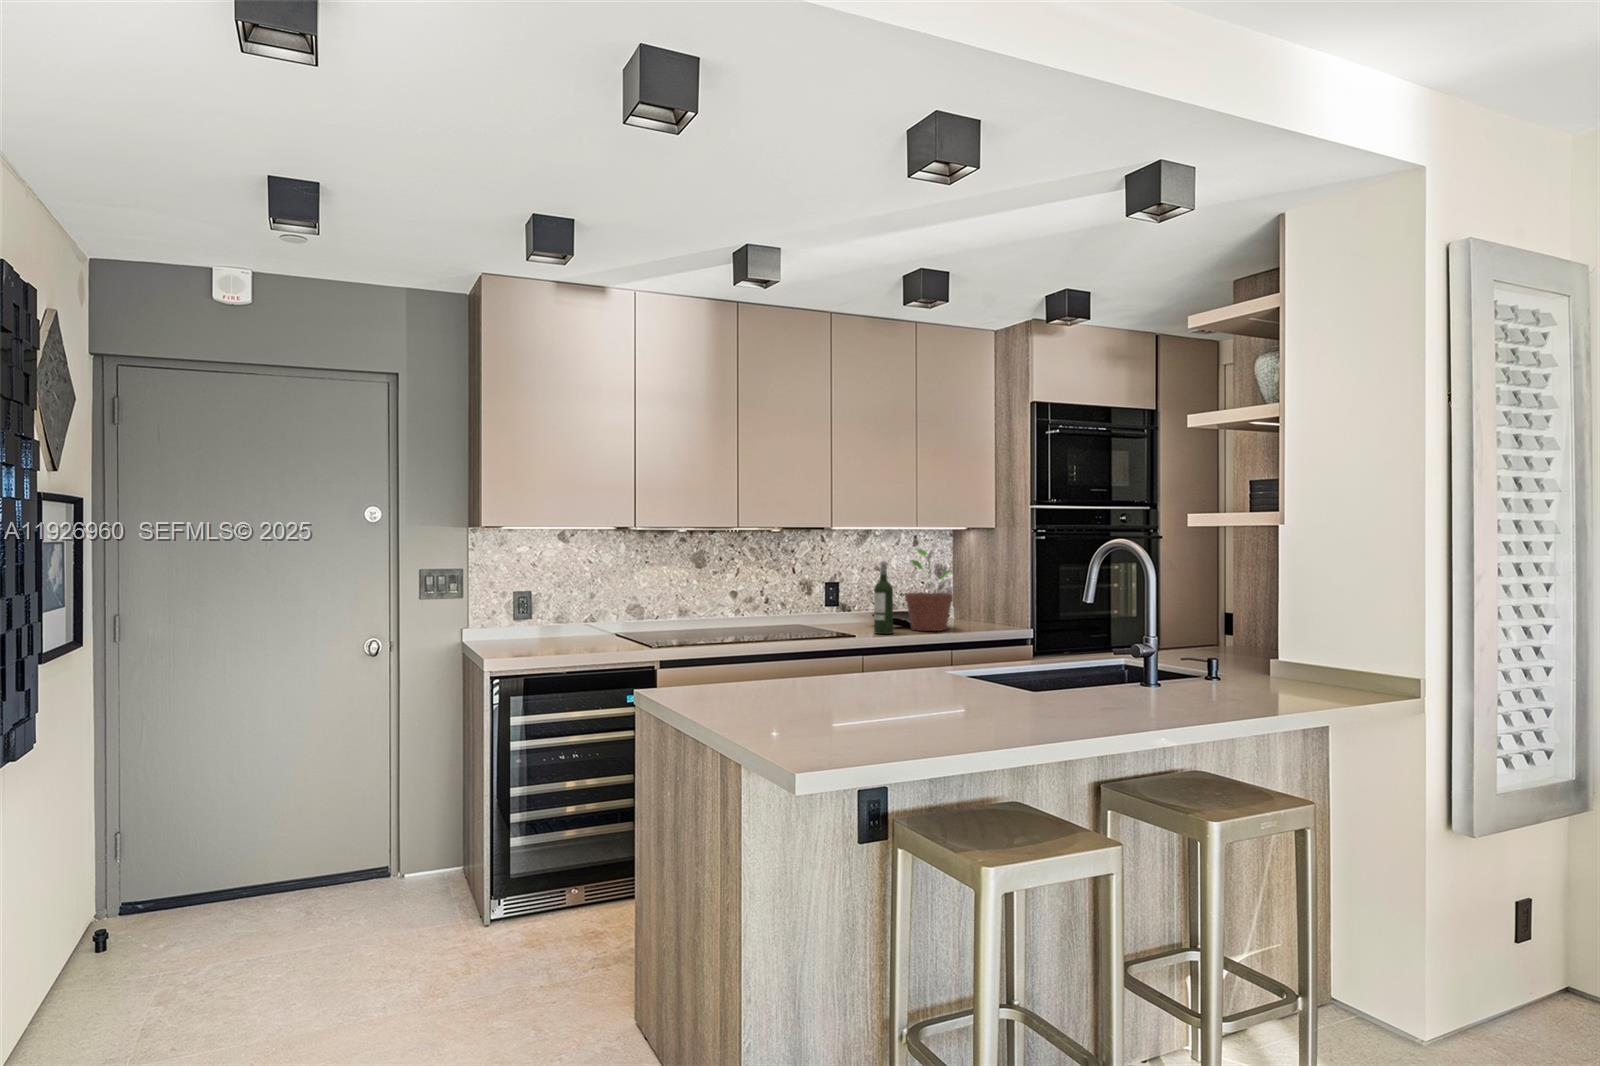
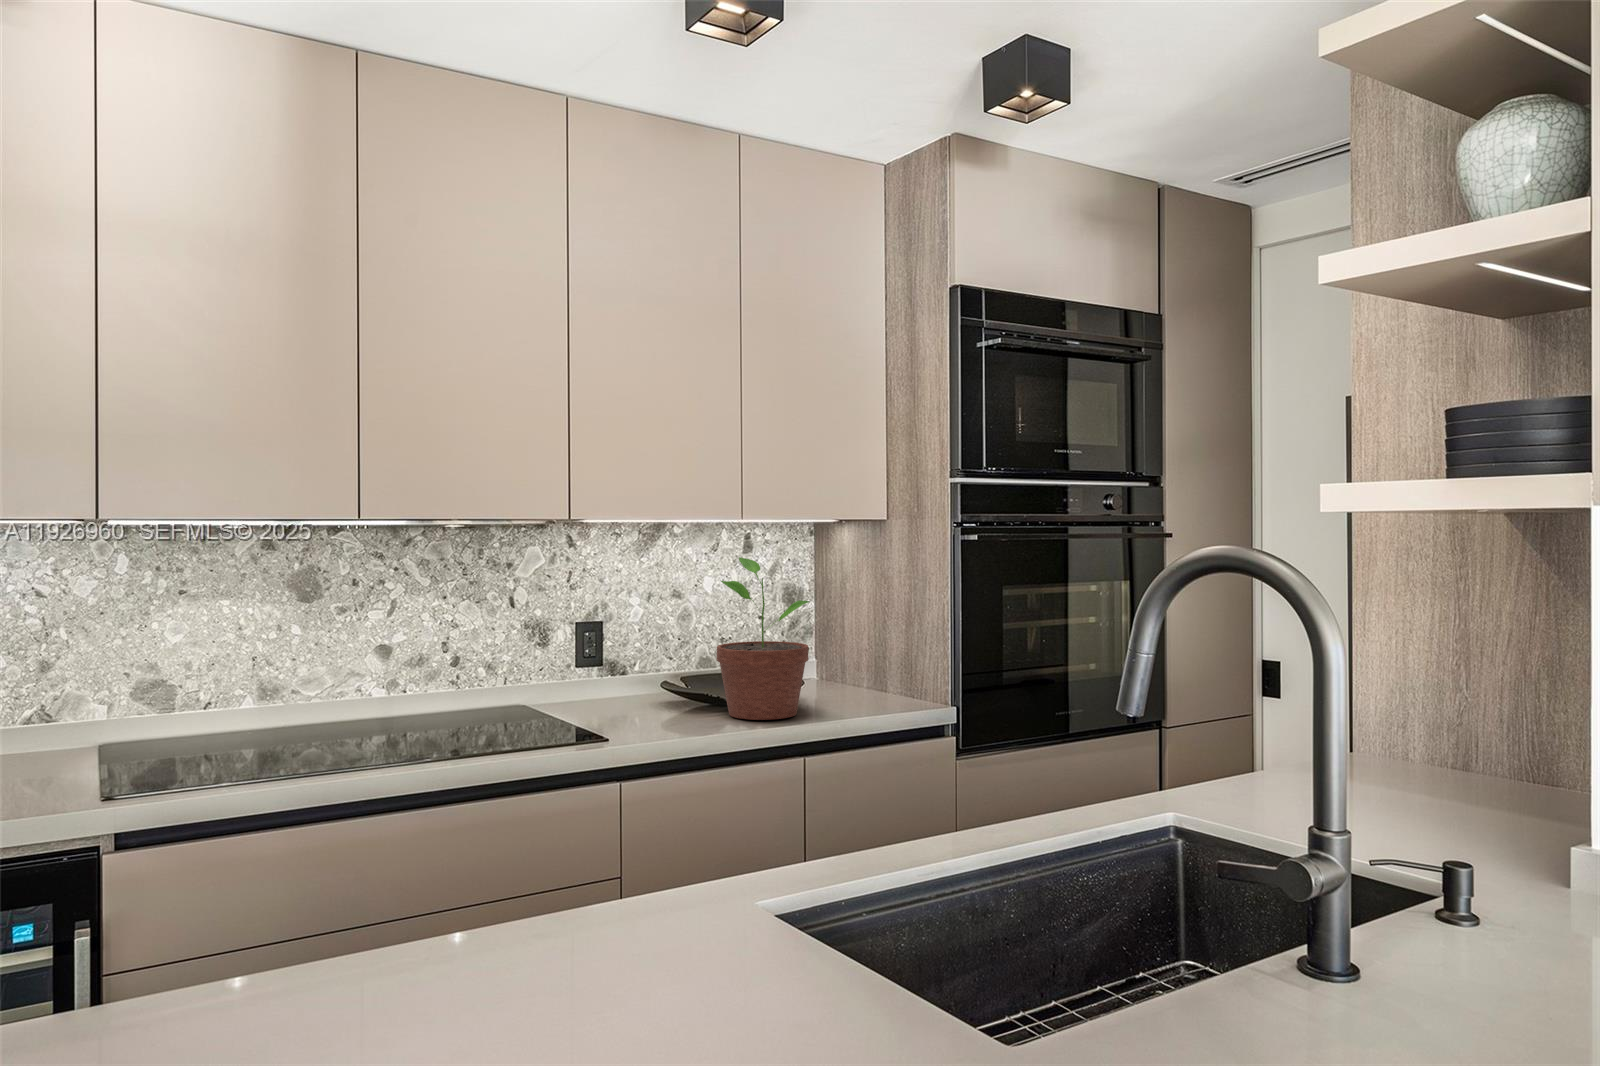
wine bottle: present [874,561,893,634] -> none [650,586,688,732]

